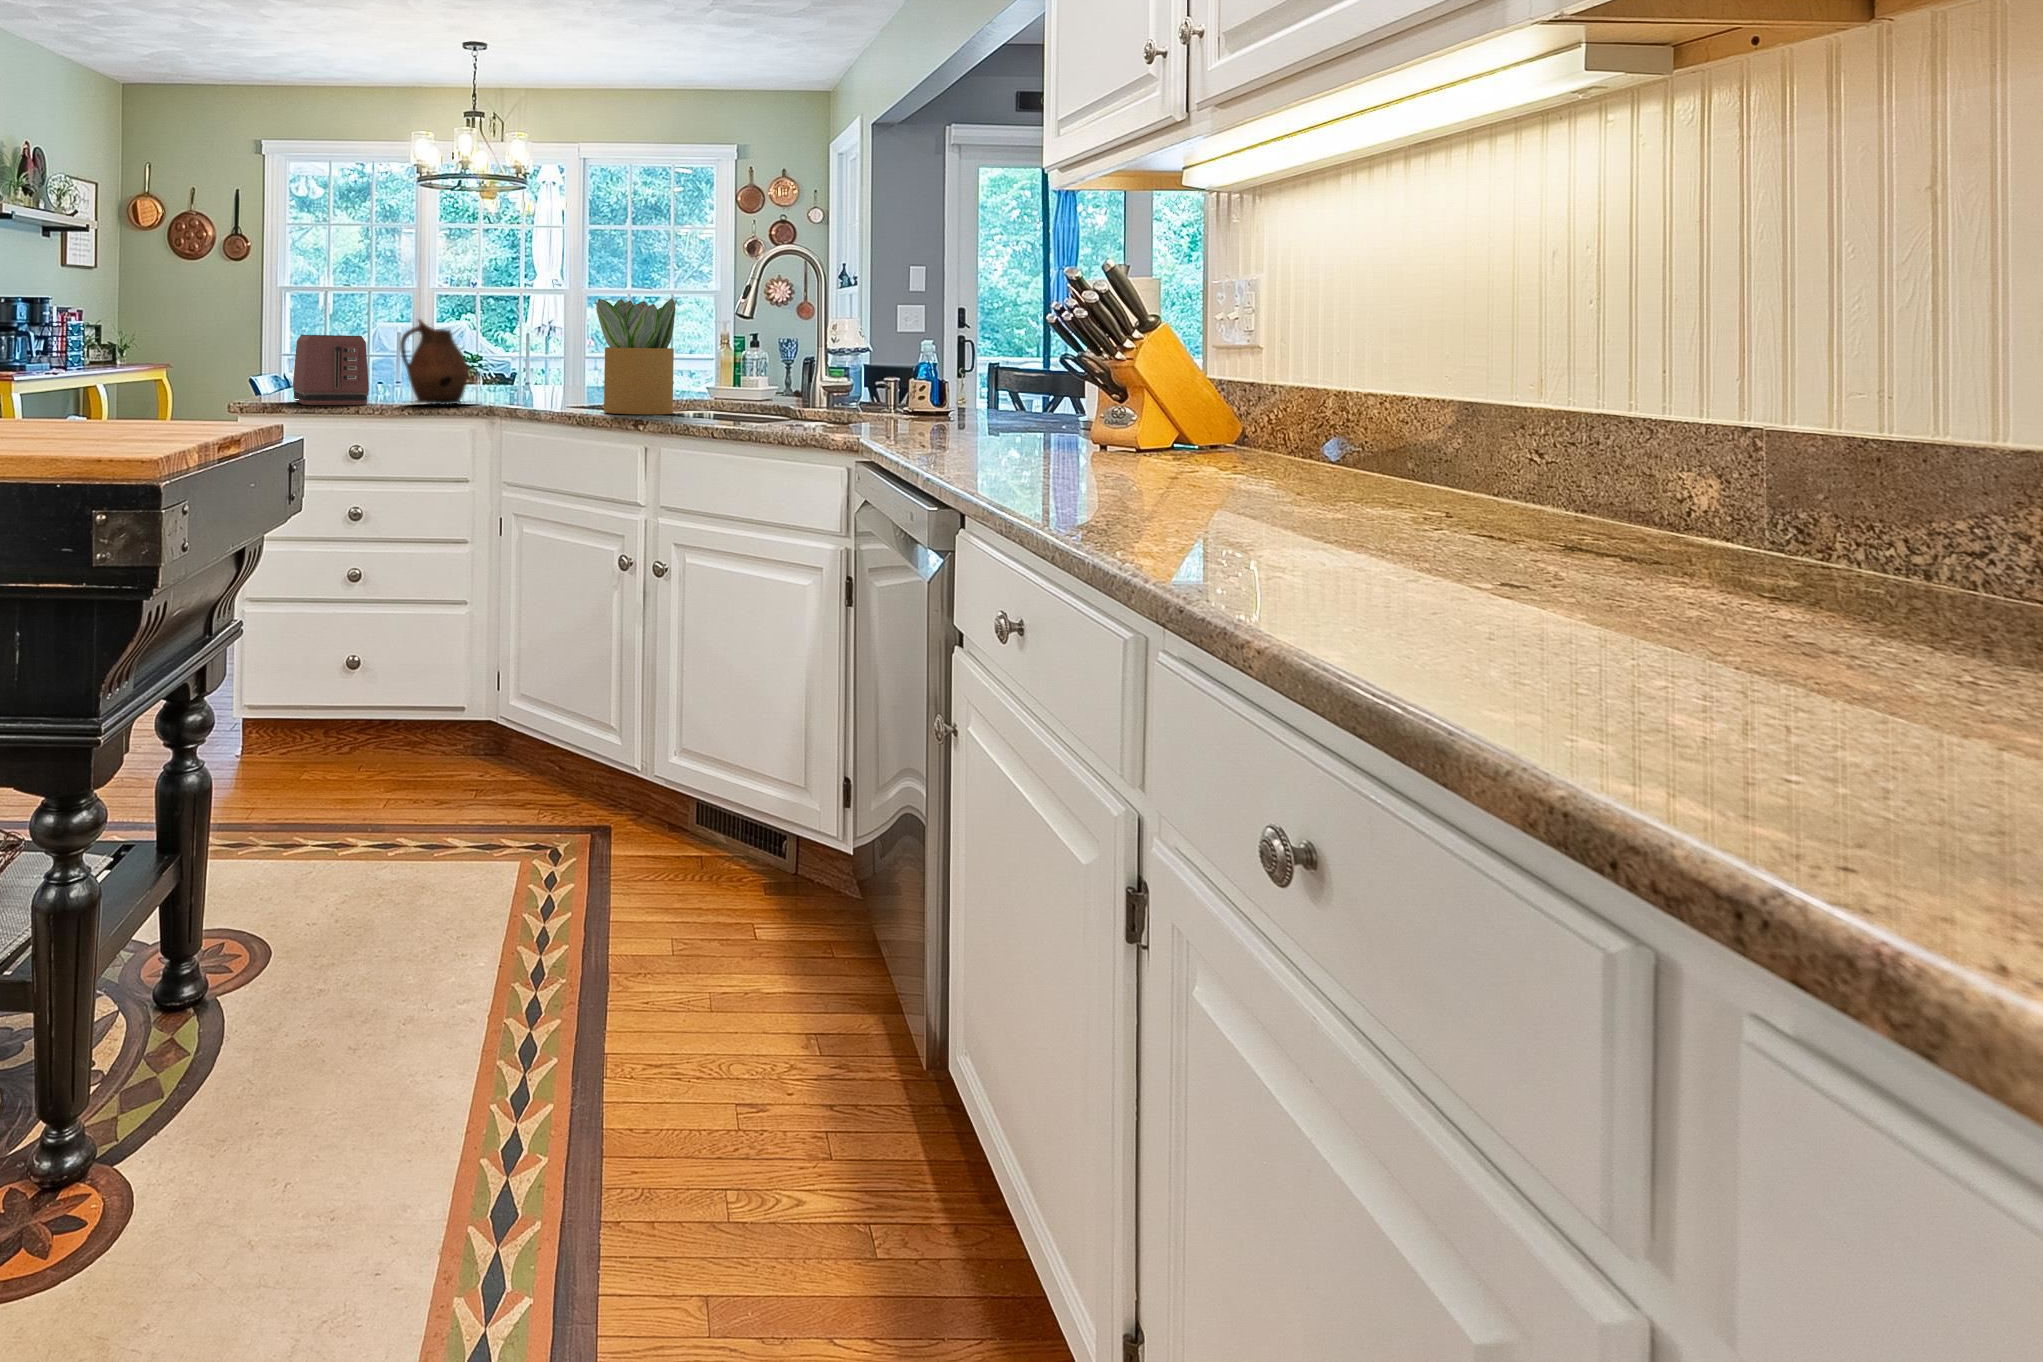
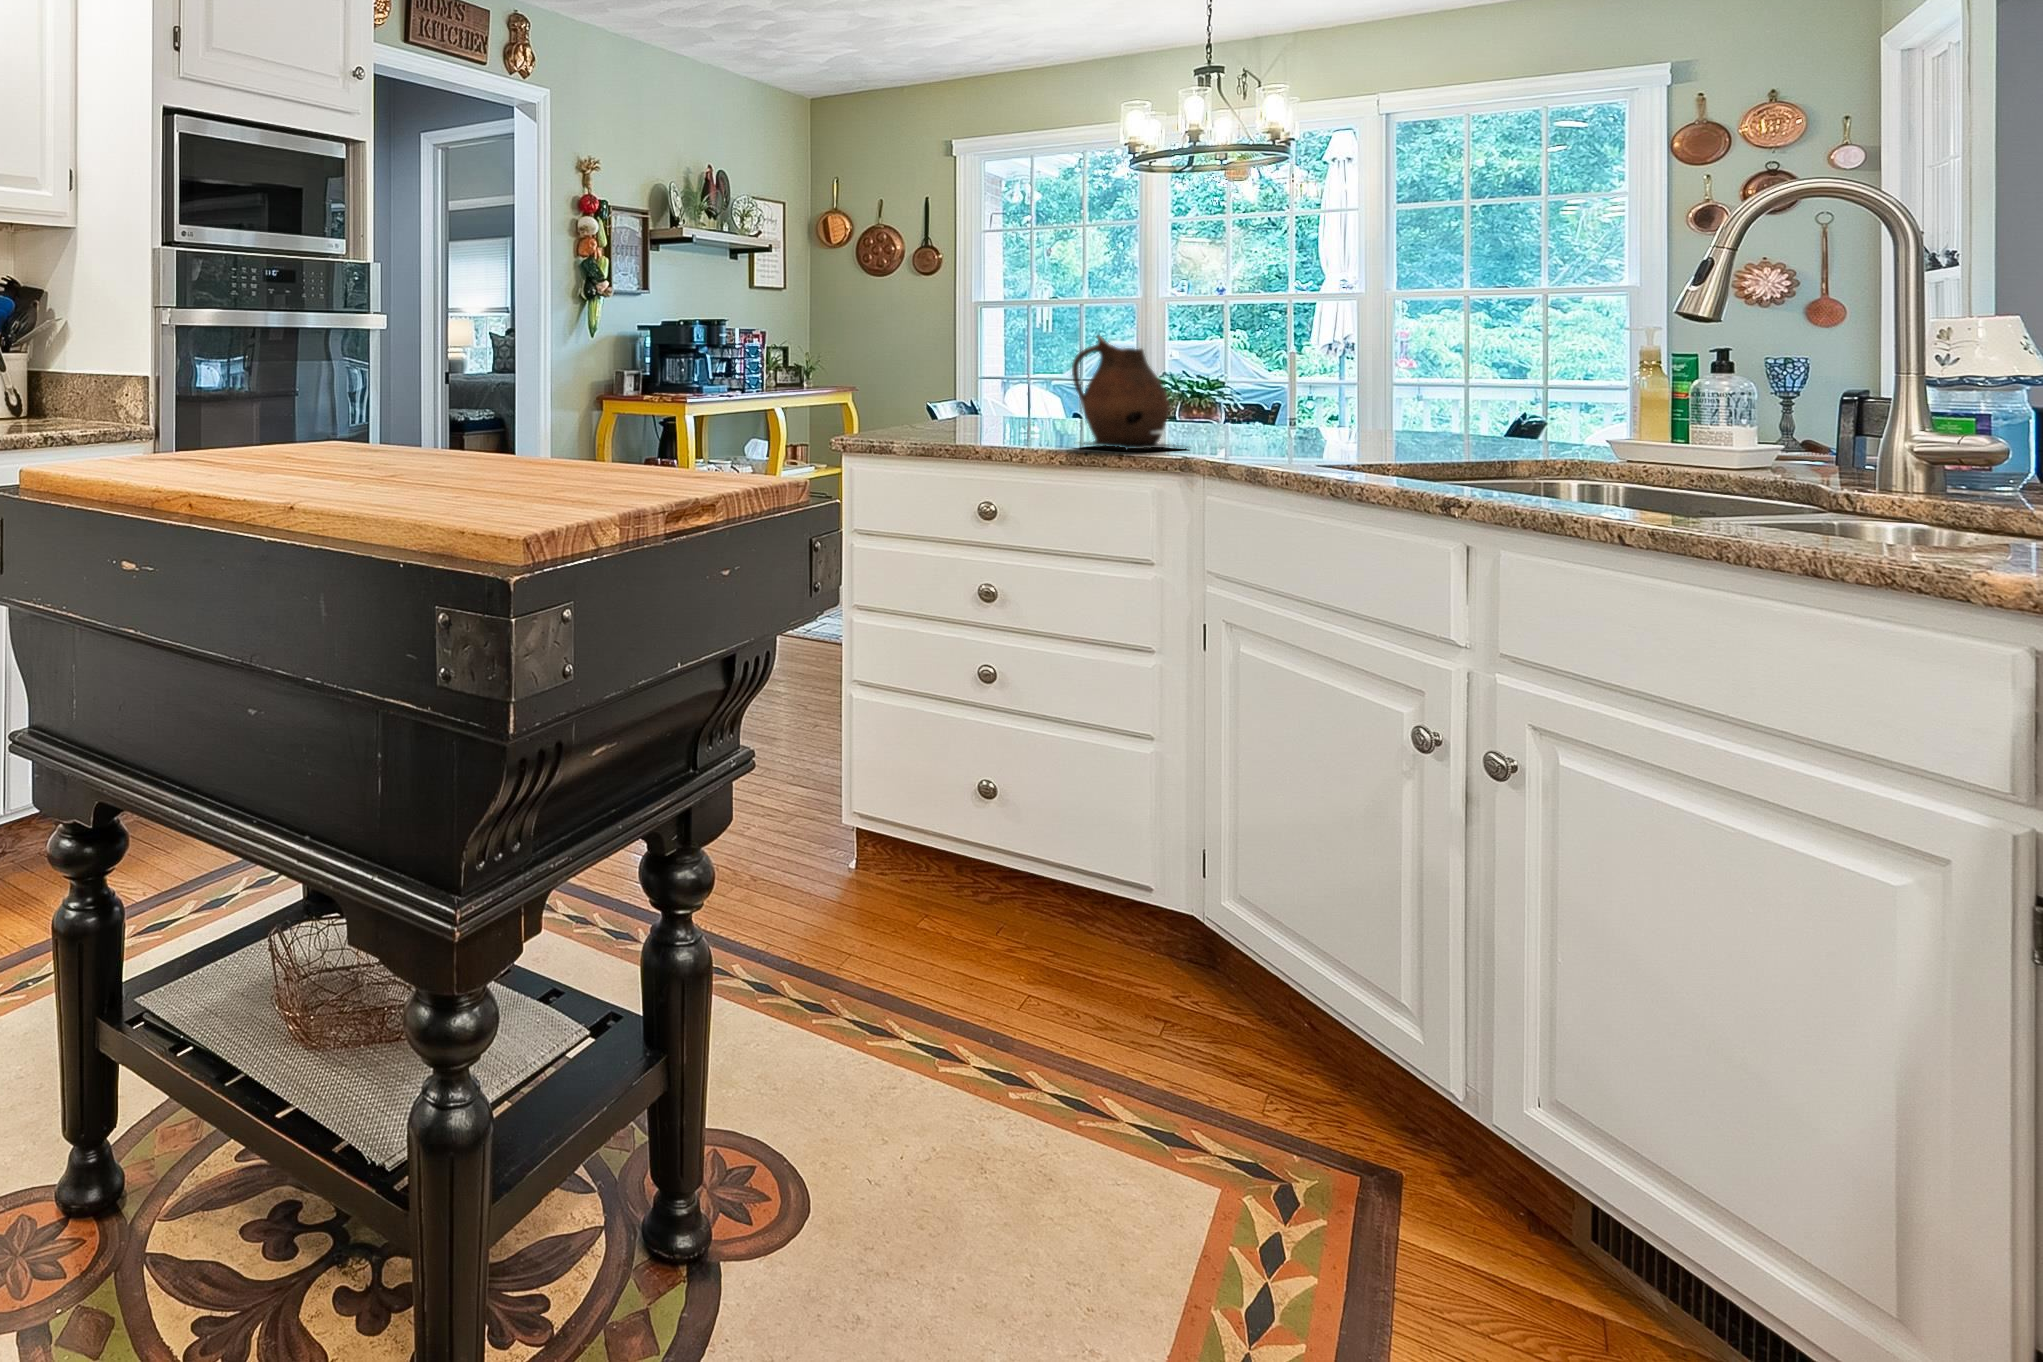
potted plant: present [595,298,677,414] -> none [1368,297,1524,482]
toaster: present [293,335,369,405] -> none [942,356,1032,445]

